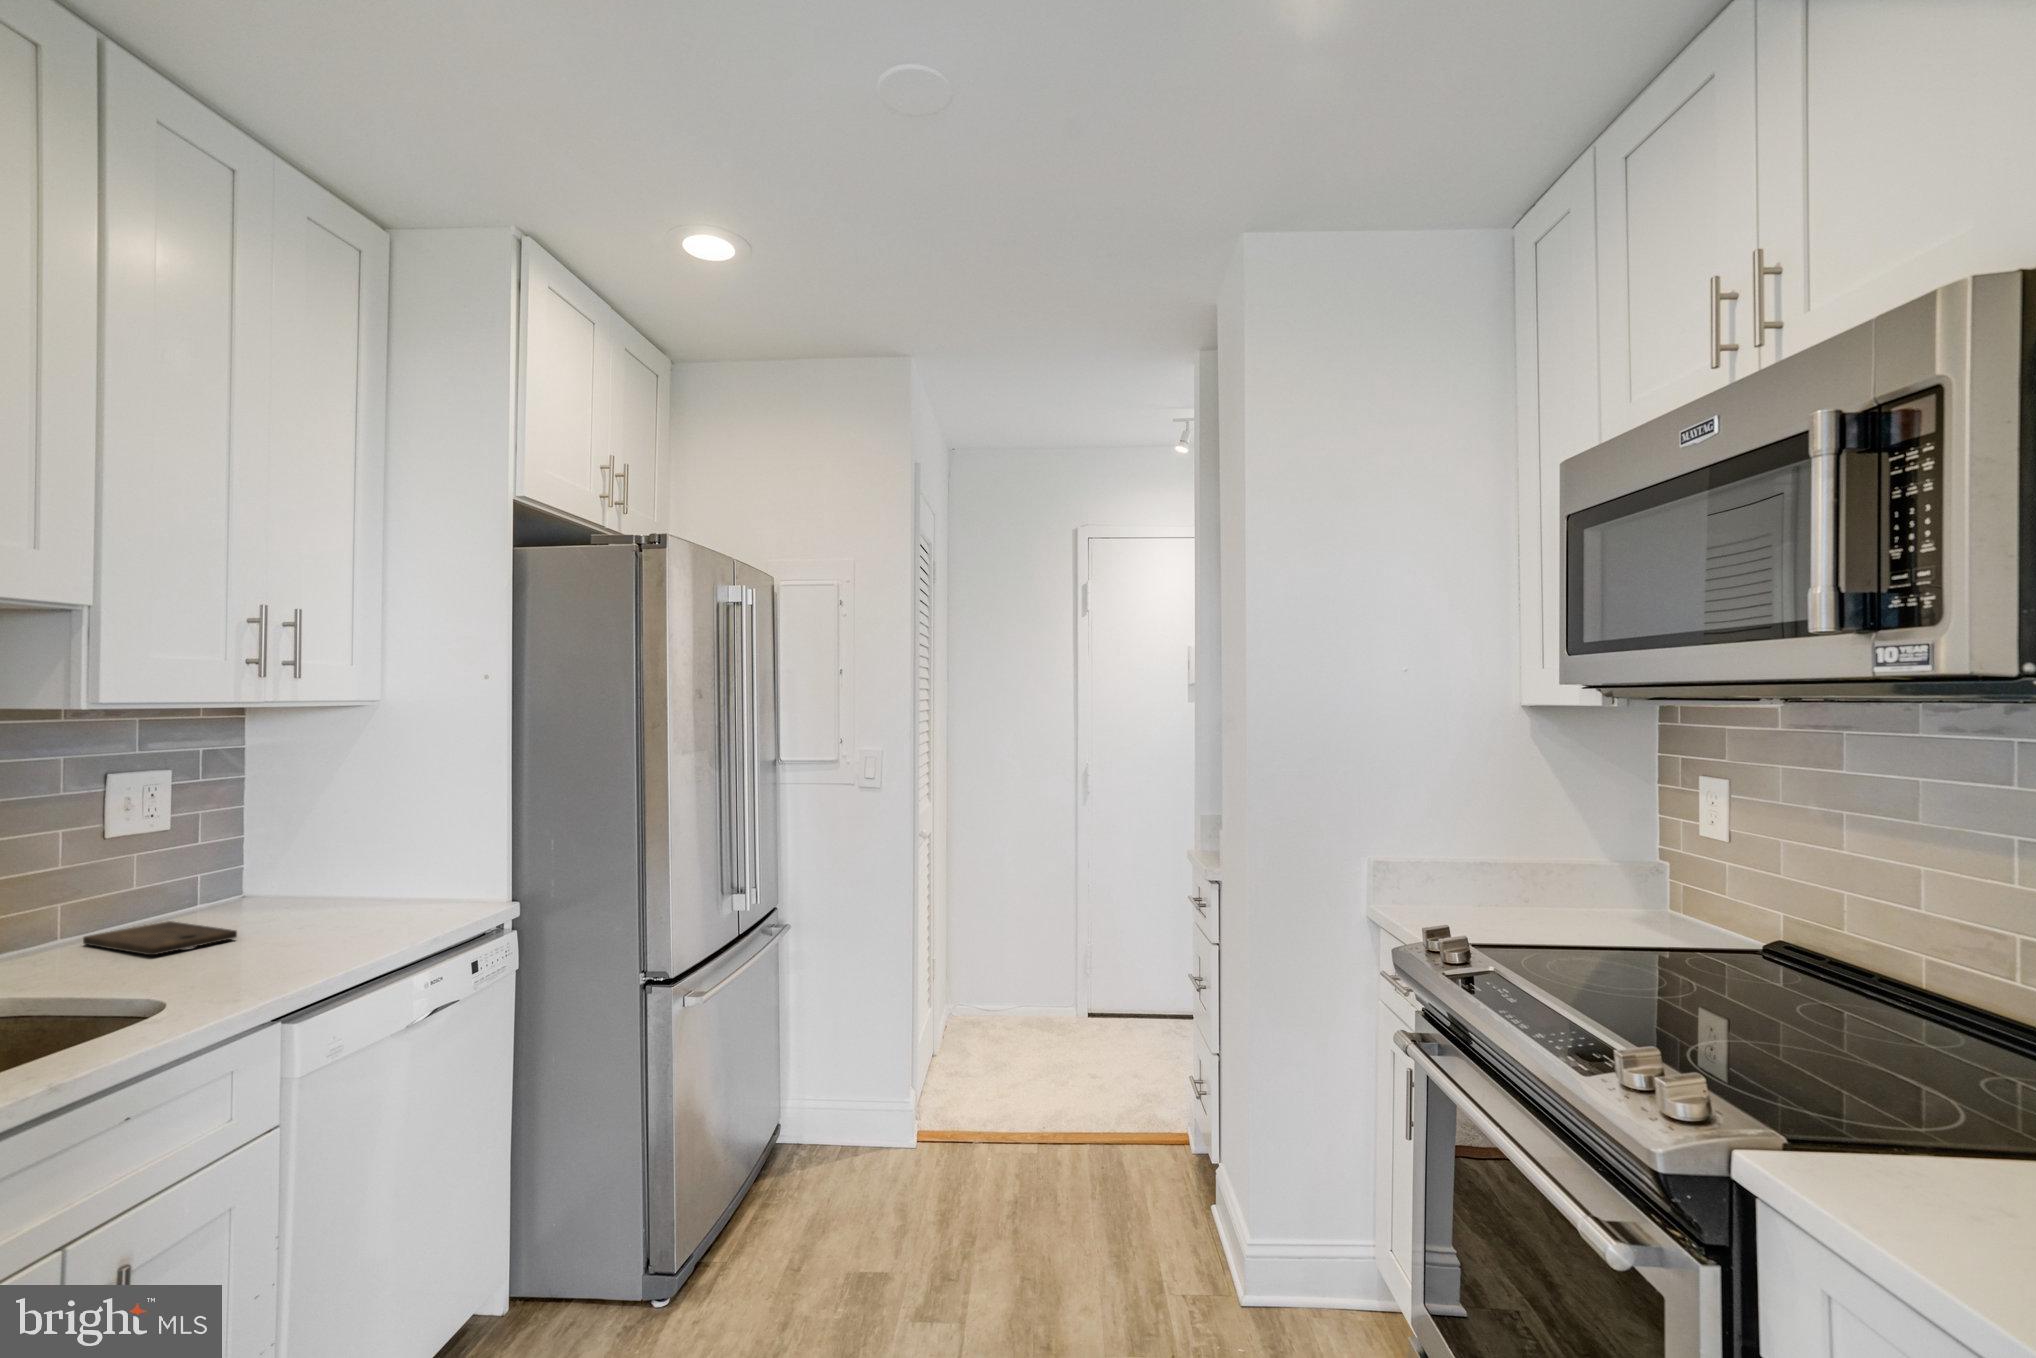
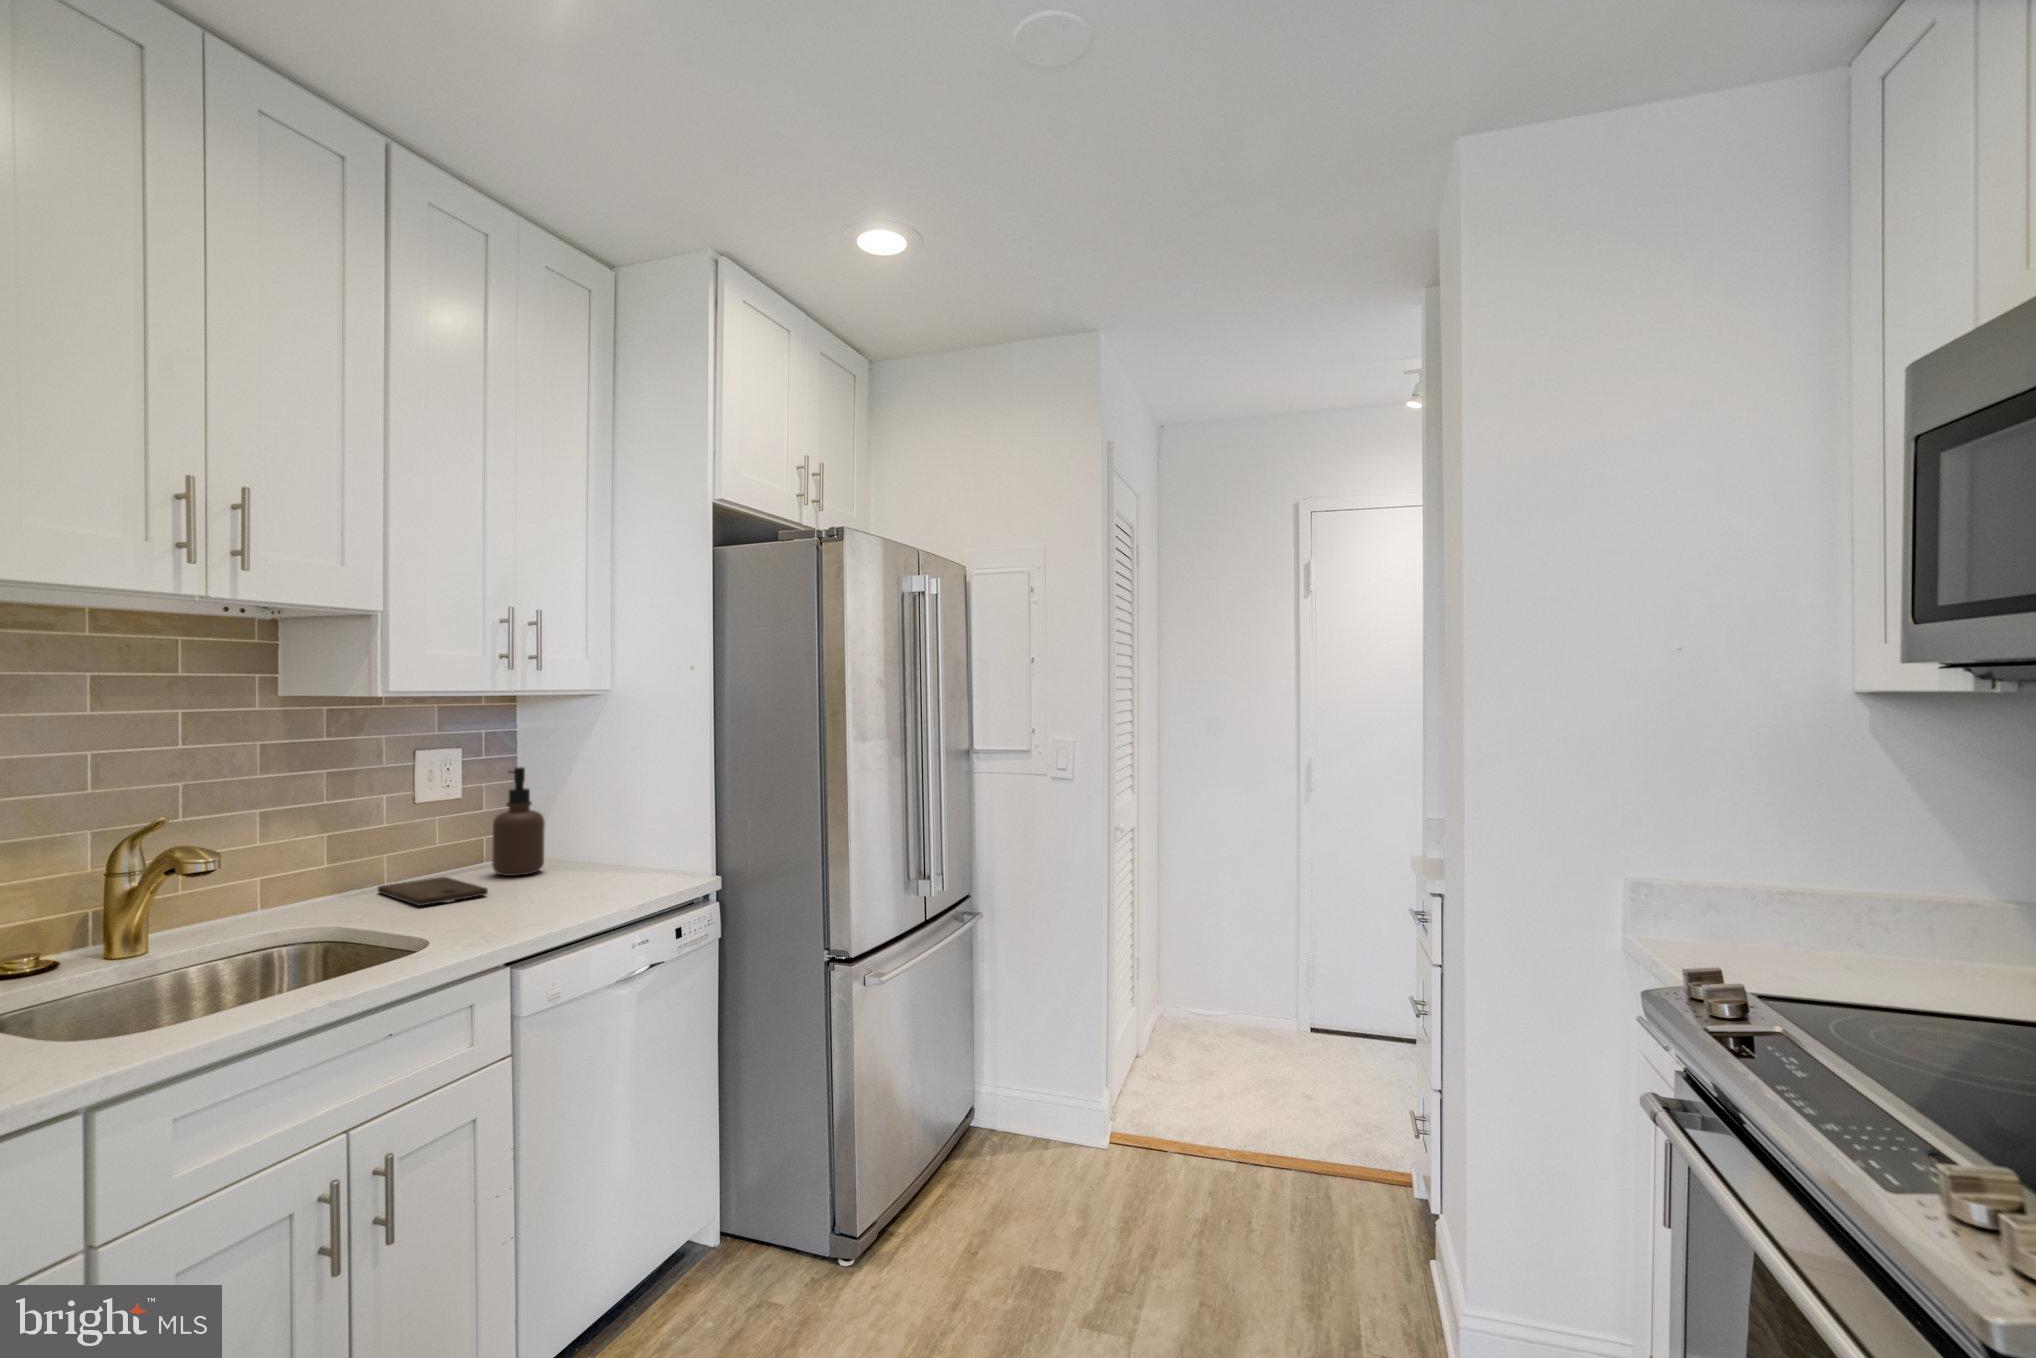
soap dispenser: none [230,792,296,916] -> present [492,767,545,876]

